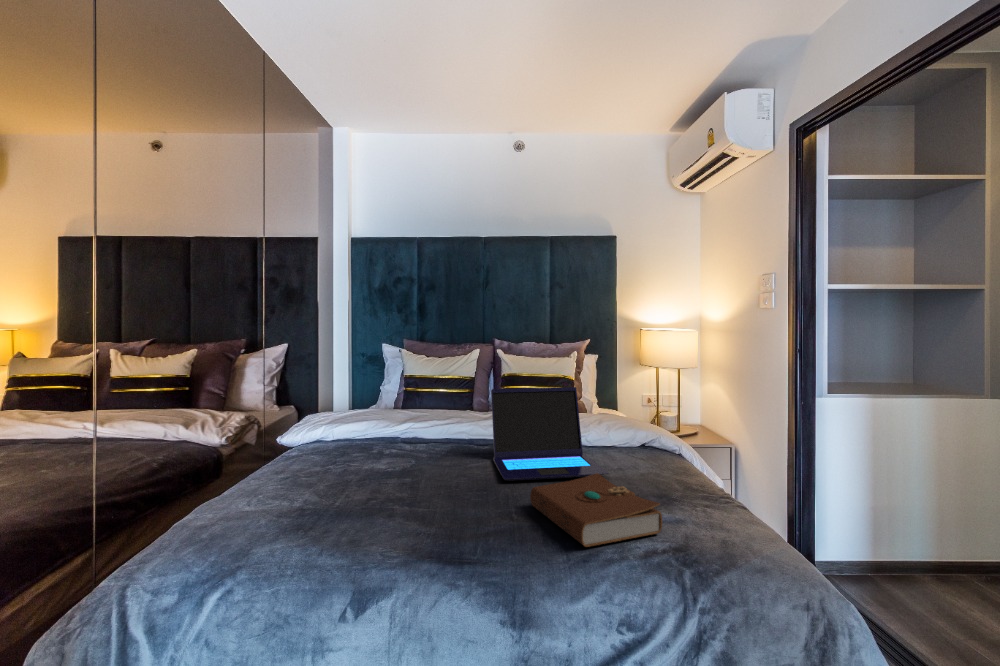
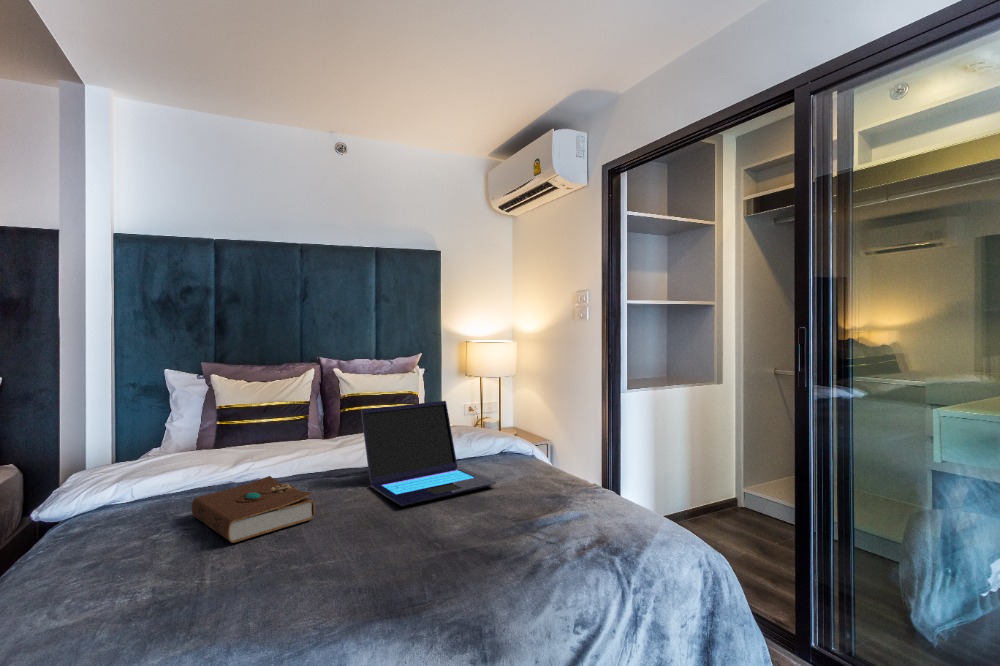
book: present [530,473,662,547] -> present [192,476,315,543]

